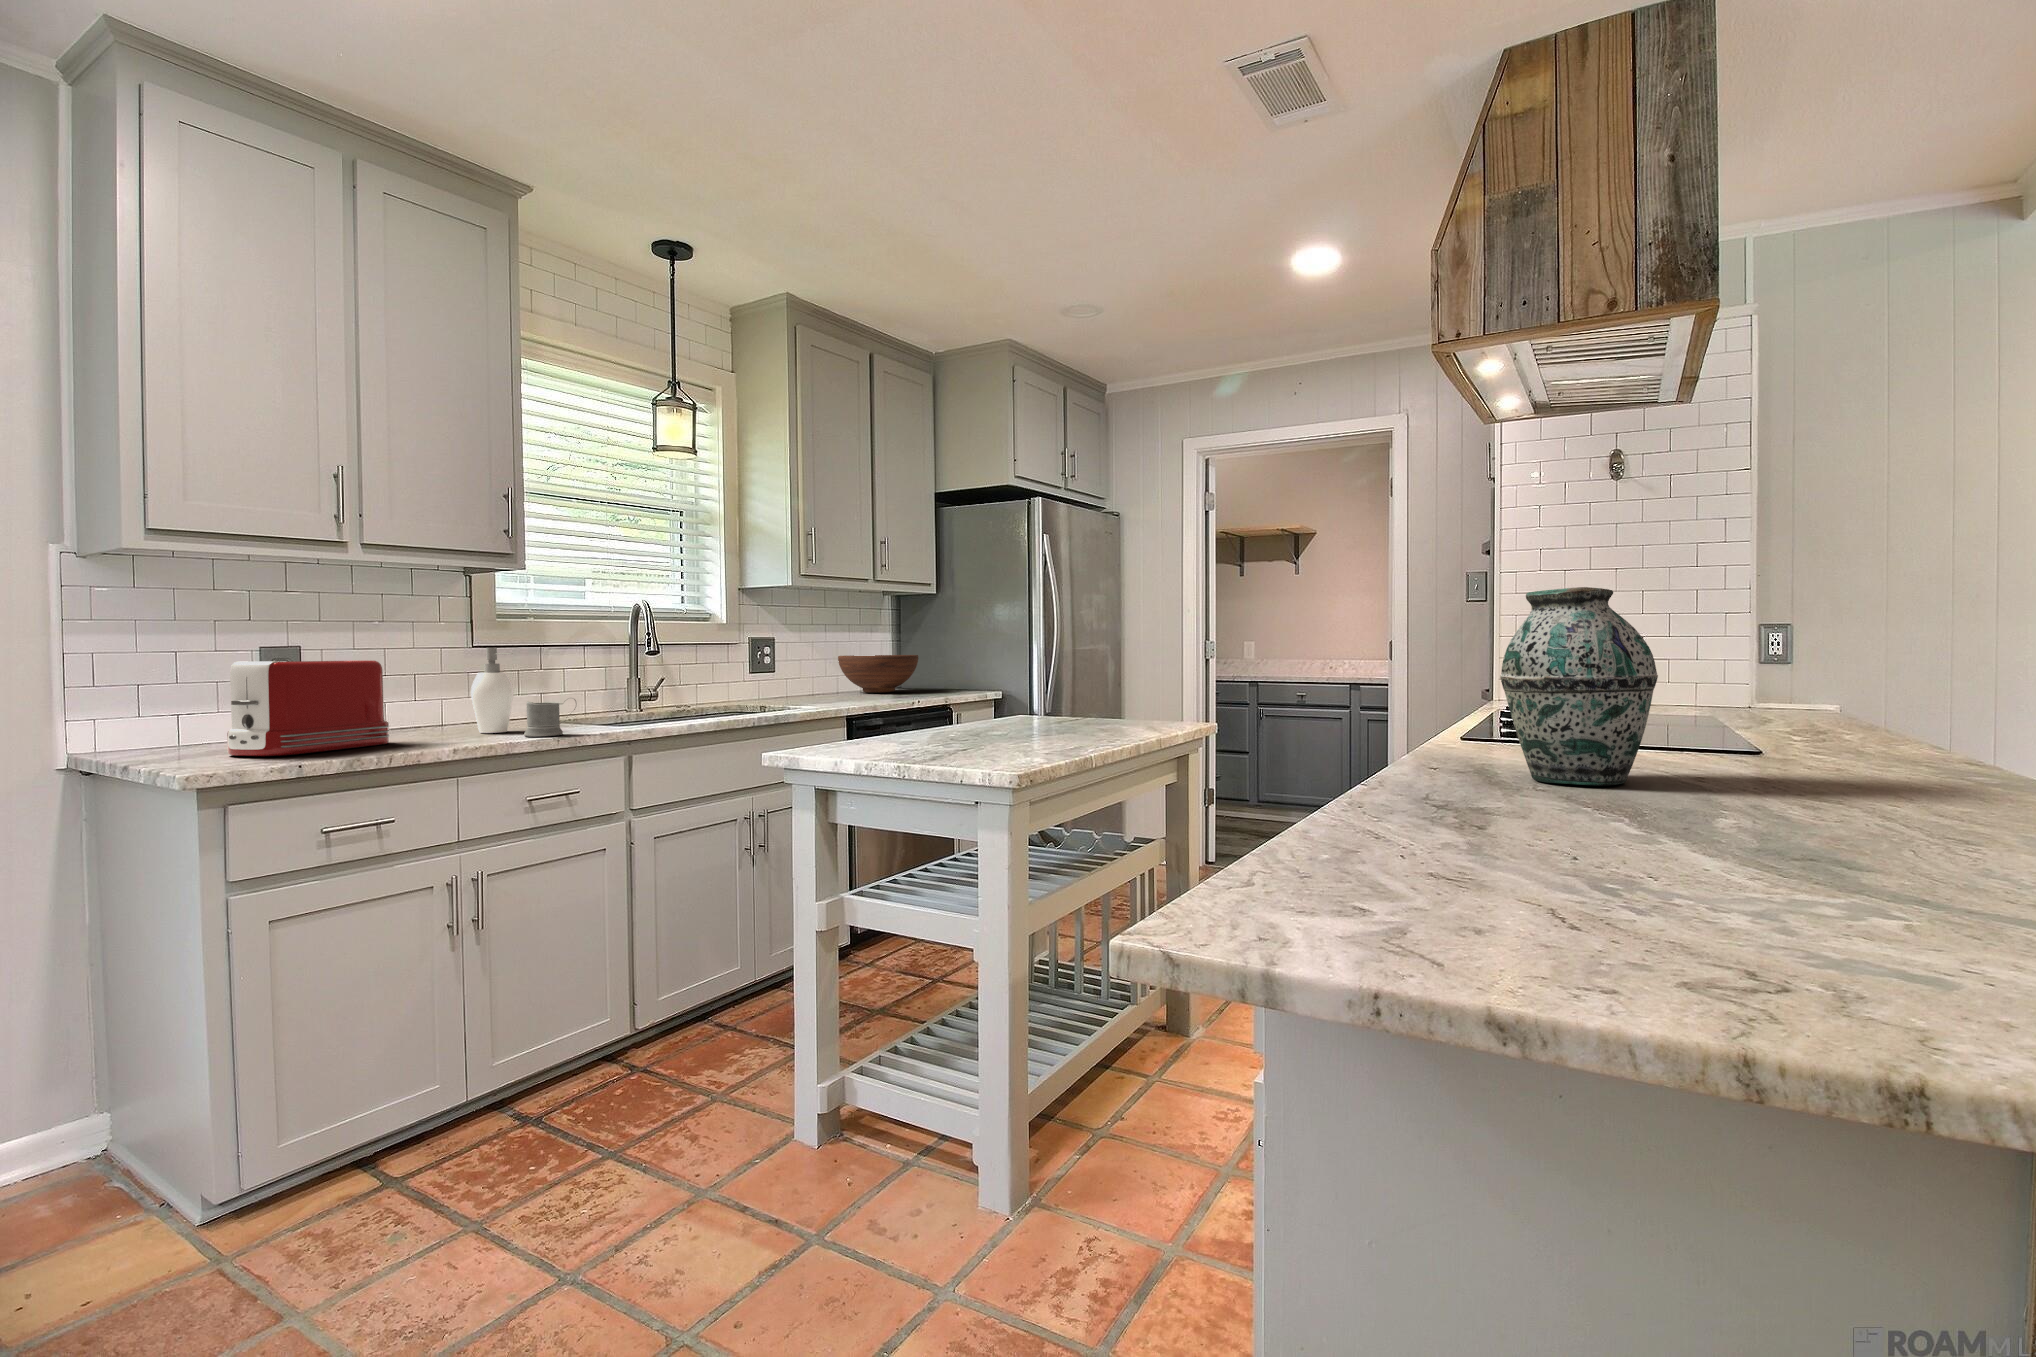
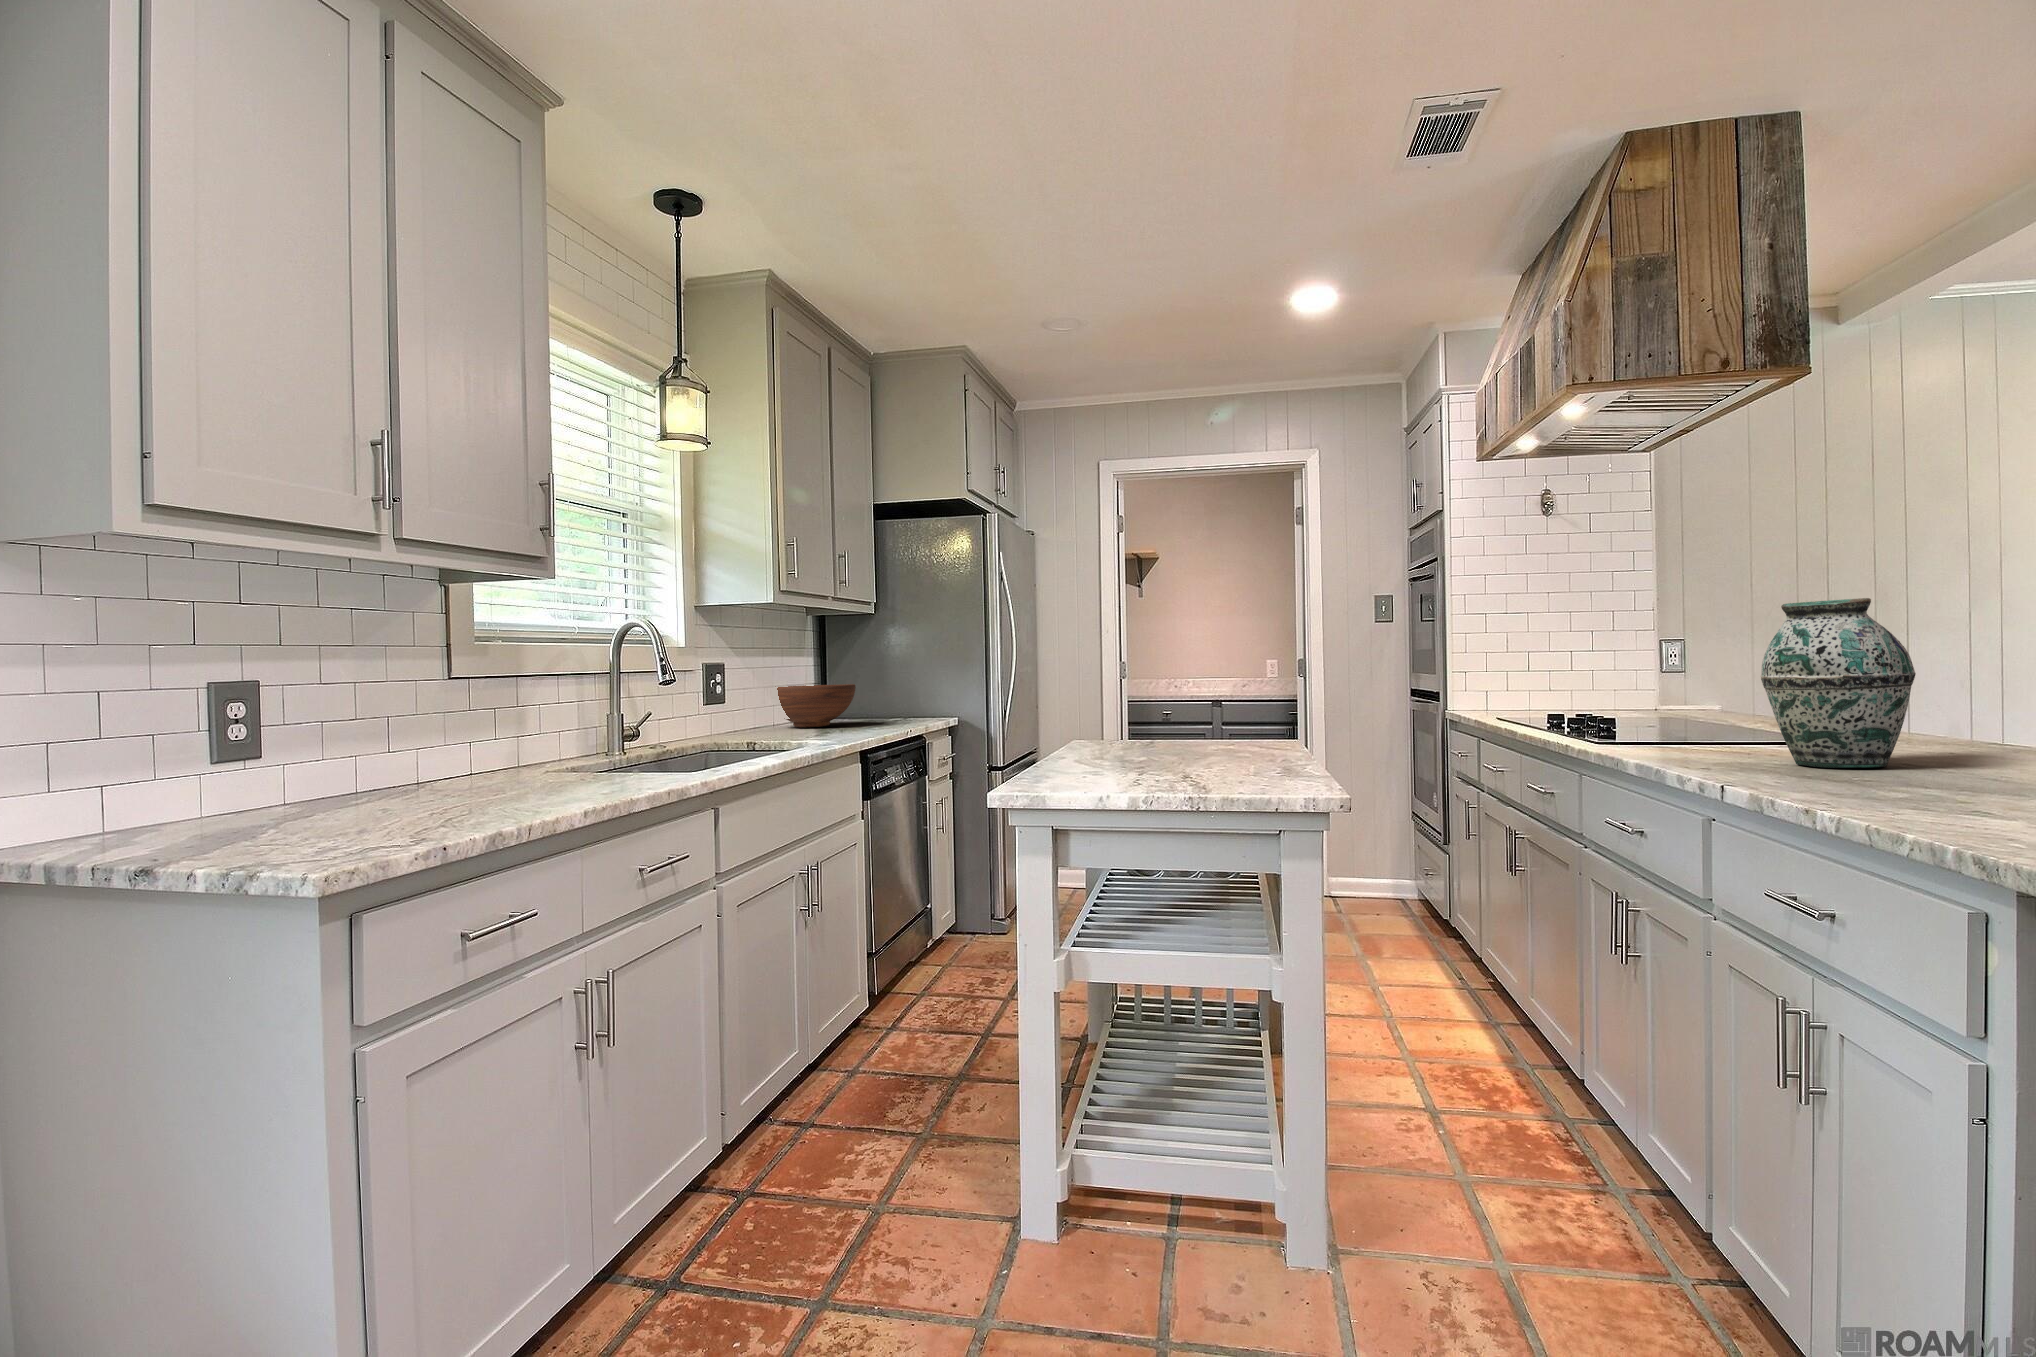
soap dispenser: present [471,648,513,733] -> none [516,679,579,790]
toaster: present [227,661,390,756] -> none [271,697,463,837]
mug: present [524,698,577,737] -> none [612,739,673,790]

